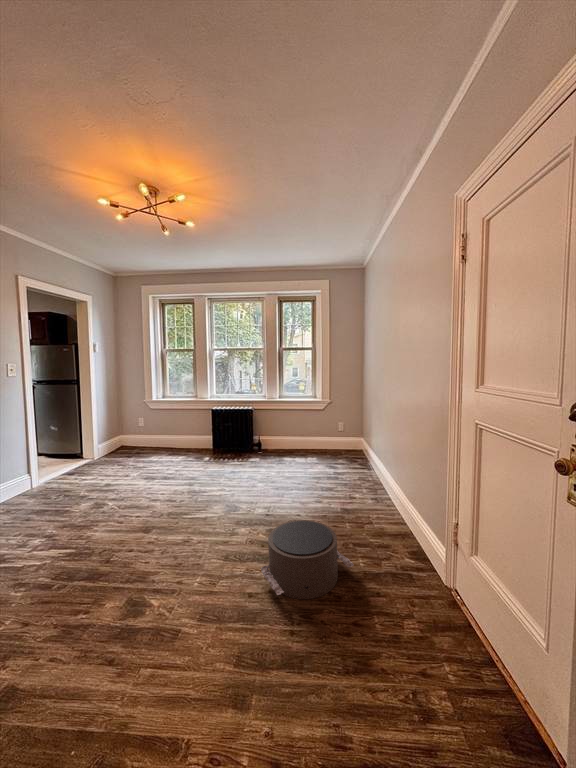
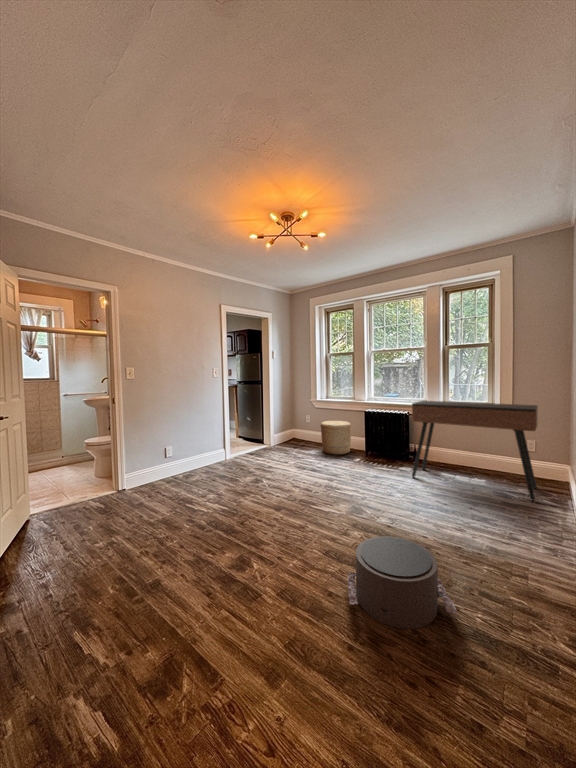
console table: none [260,393,352,466] -> present [412,401,538,501]
woven basket: none [160,422,194,458] -> present [320,421,351,455]

